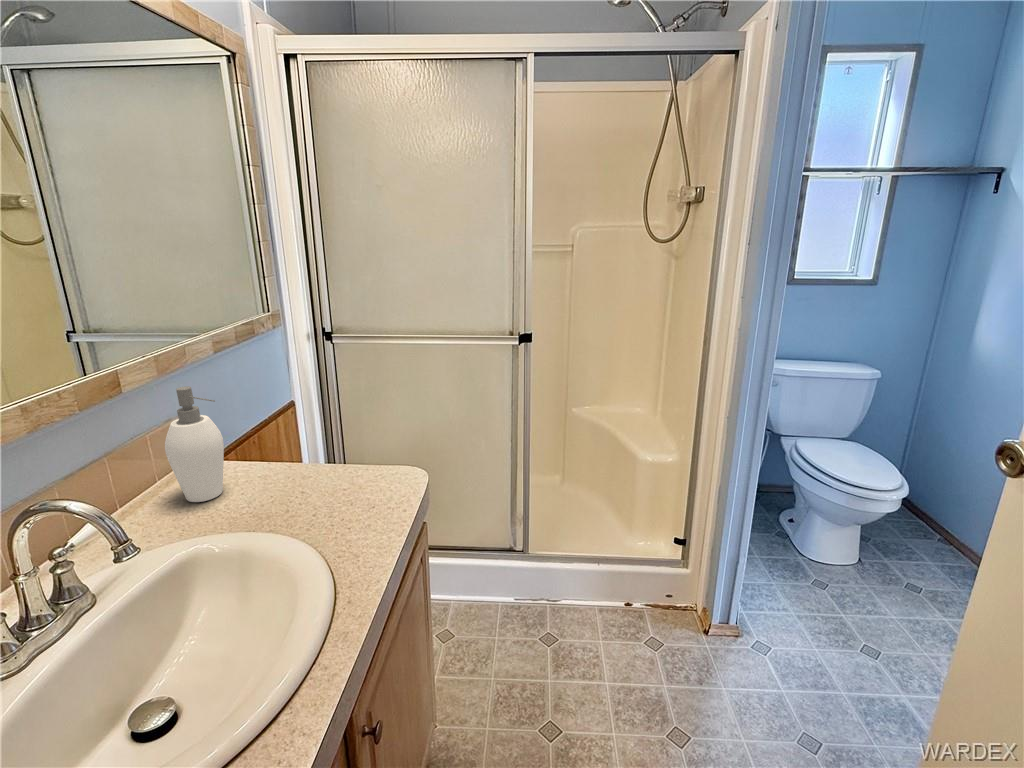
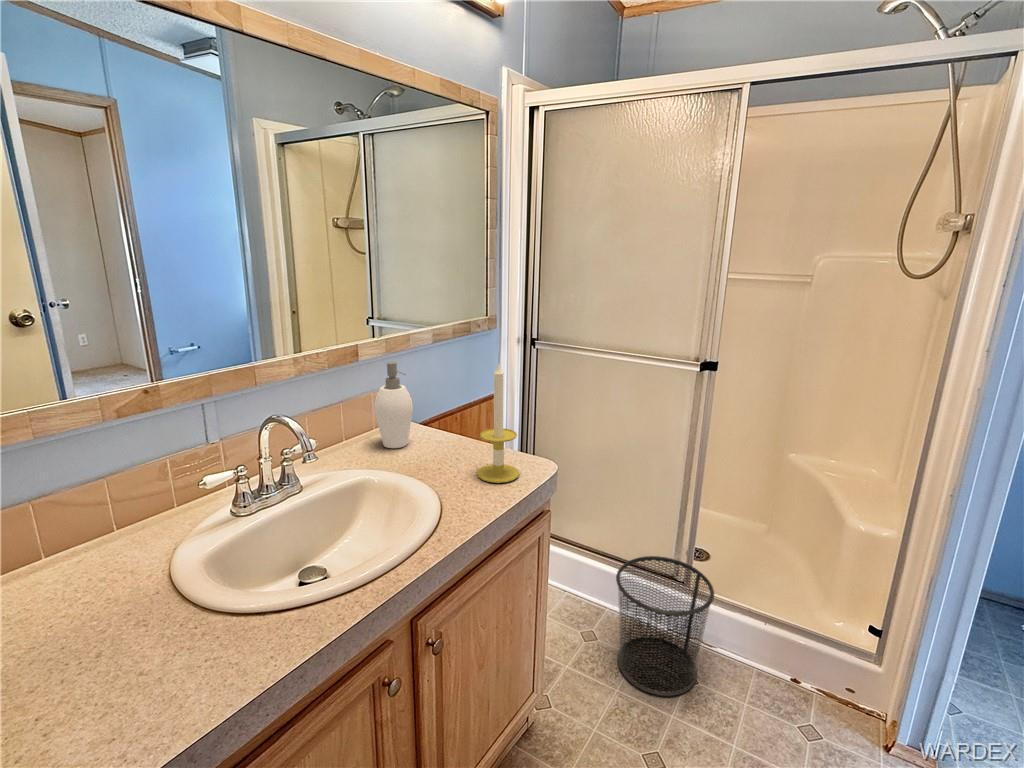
candle: none [340,365,394,511] -> present [477,364,520,483]
waste bin: none [470,532,564,668] -> present [616,556,714,696]

